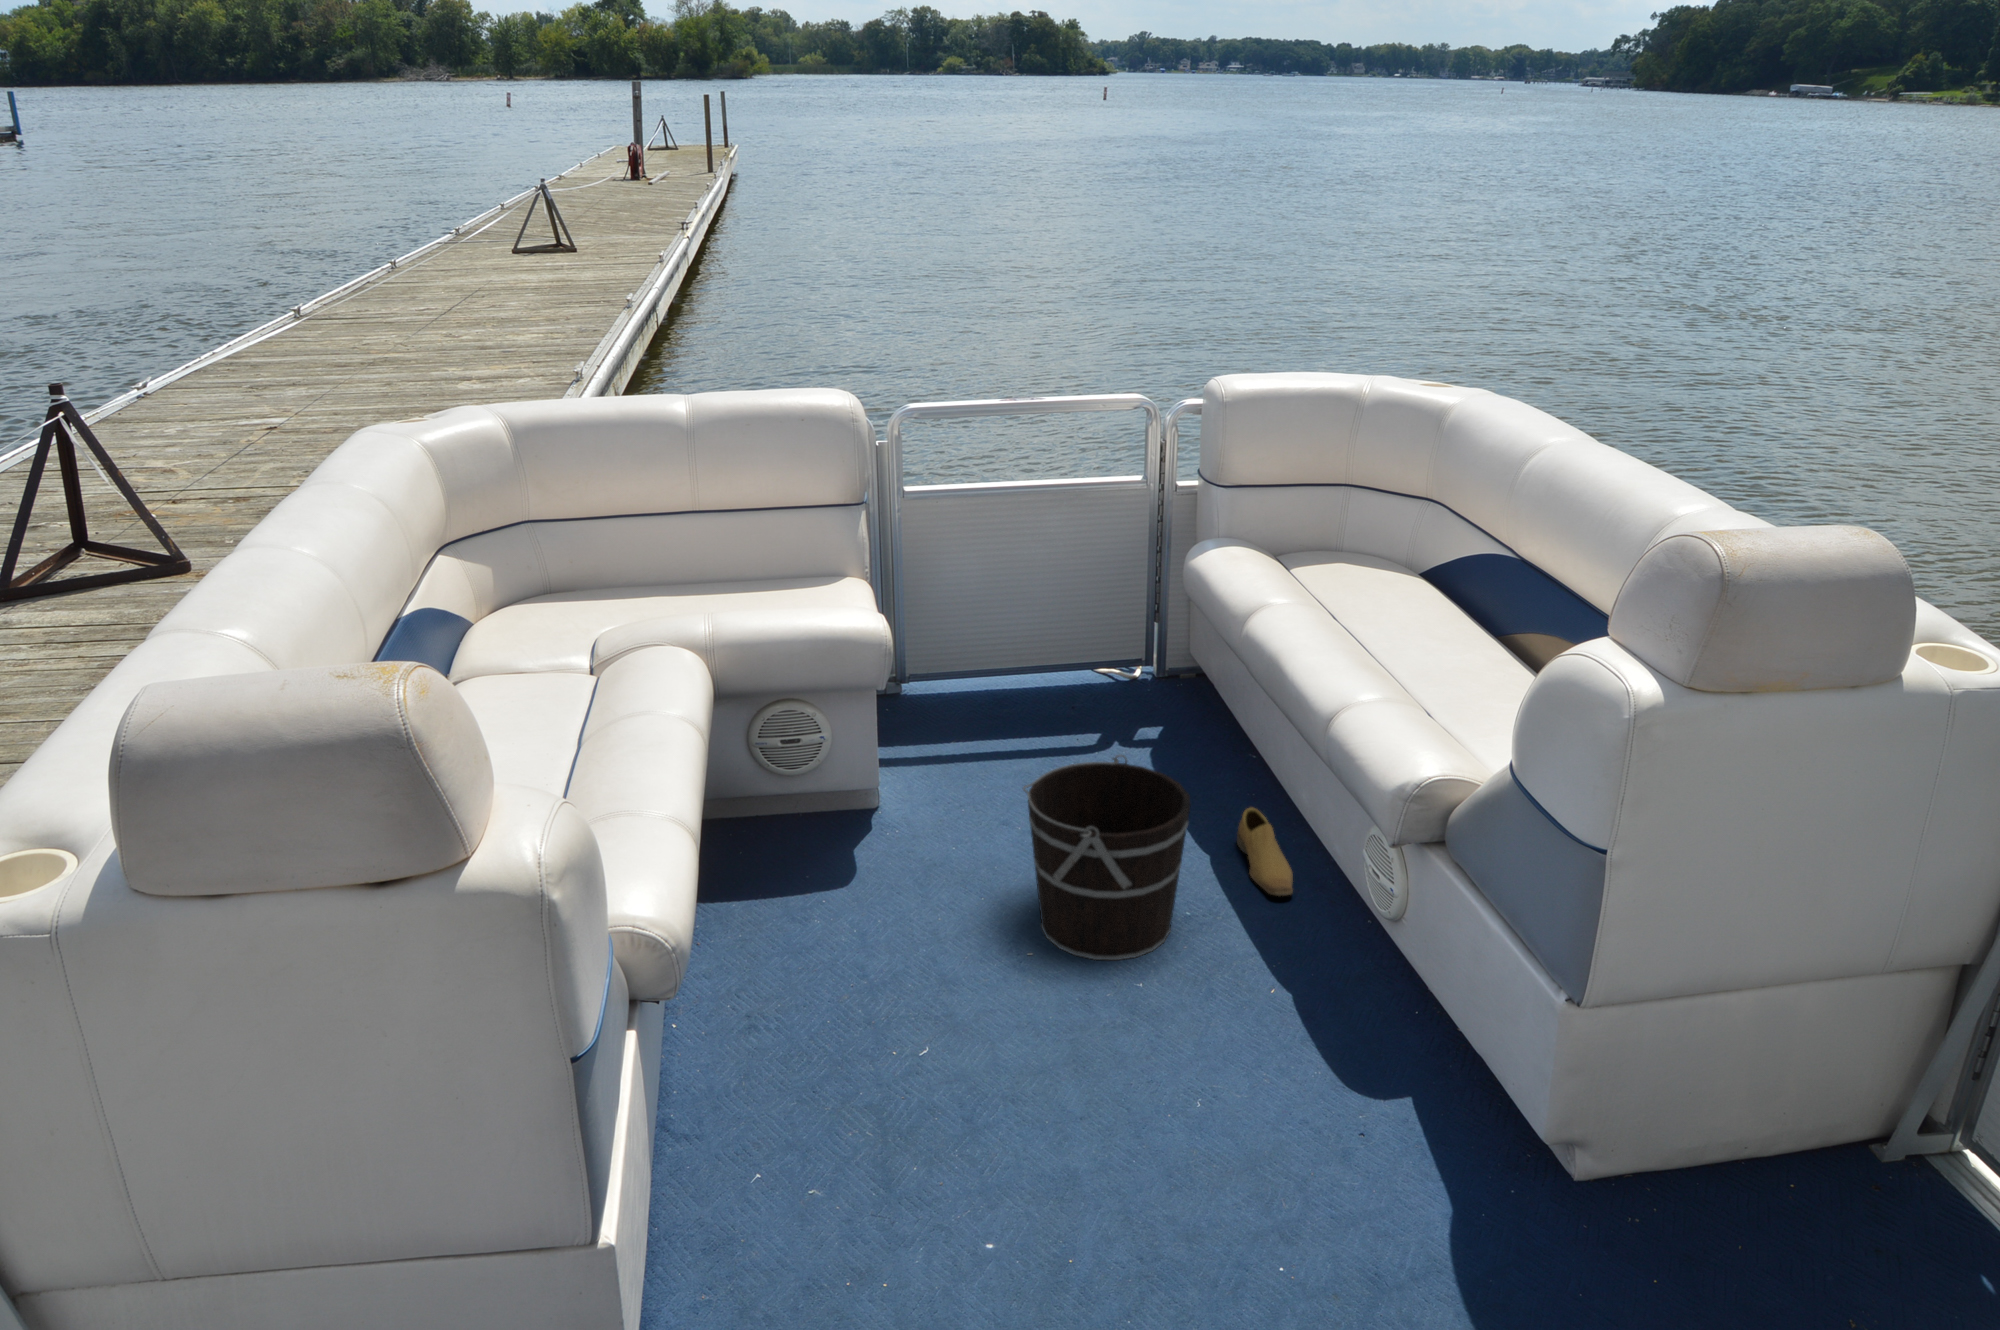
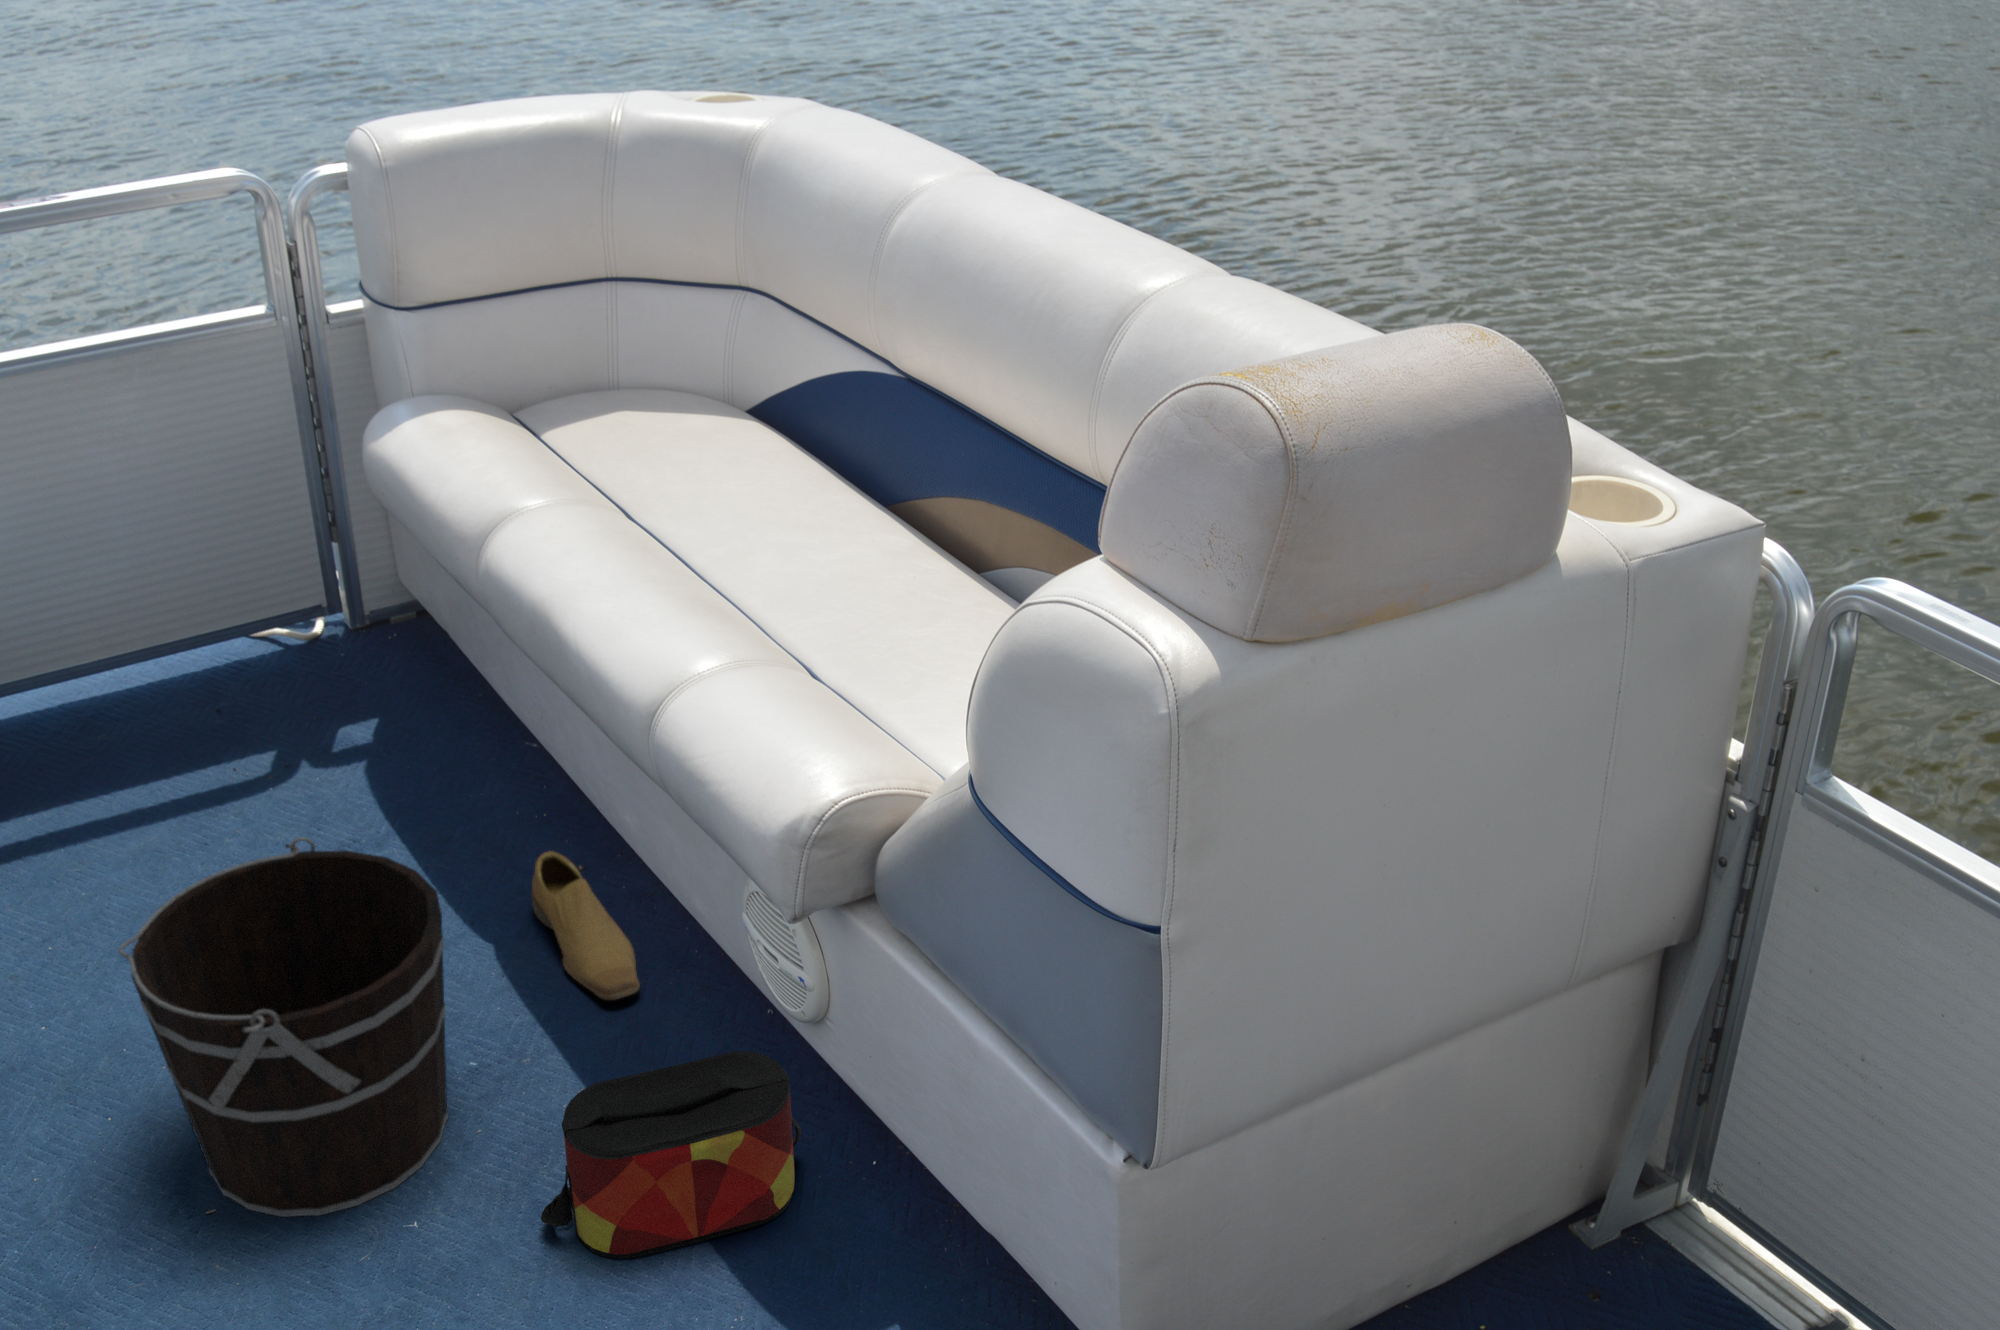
bag: none [1214,917,1376,1026] -> present [541,1051,802,1259]

